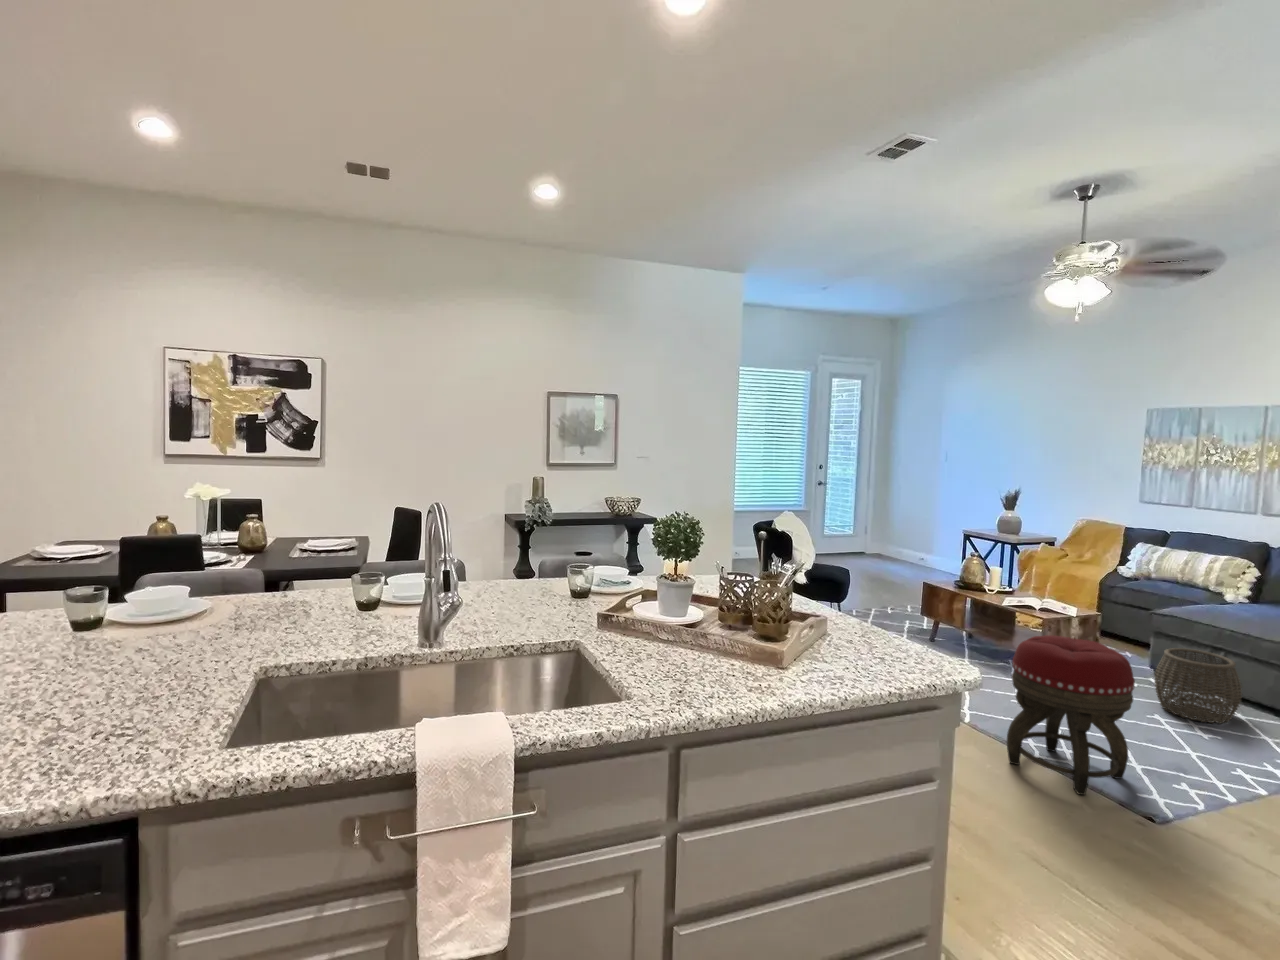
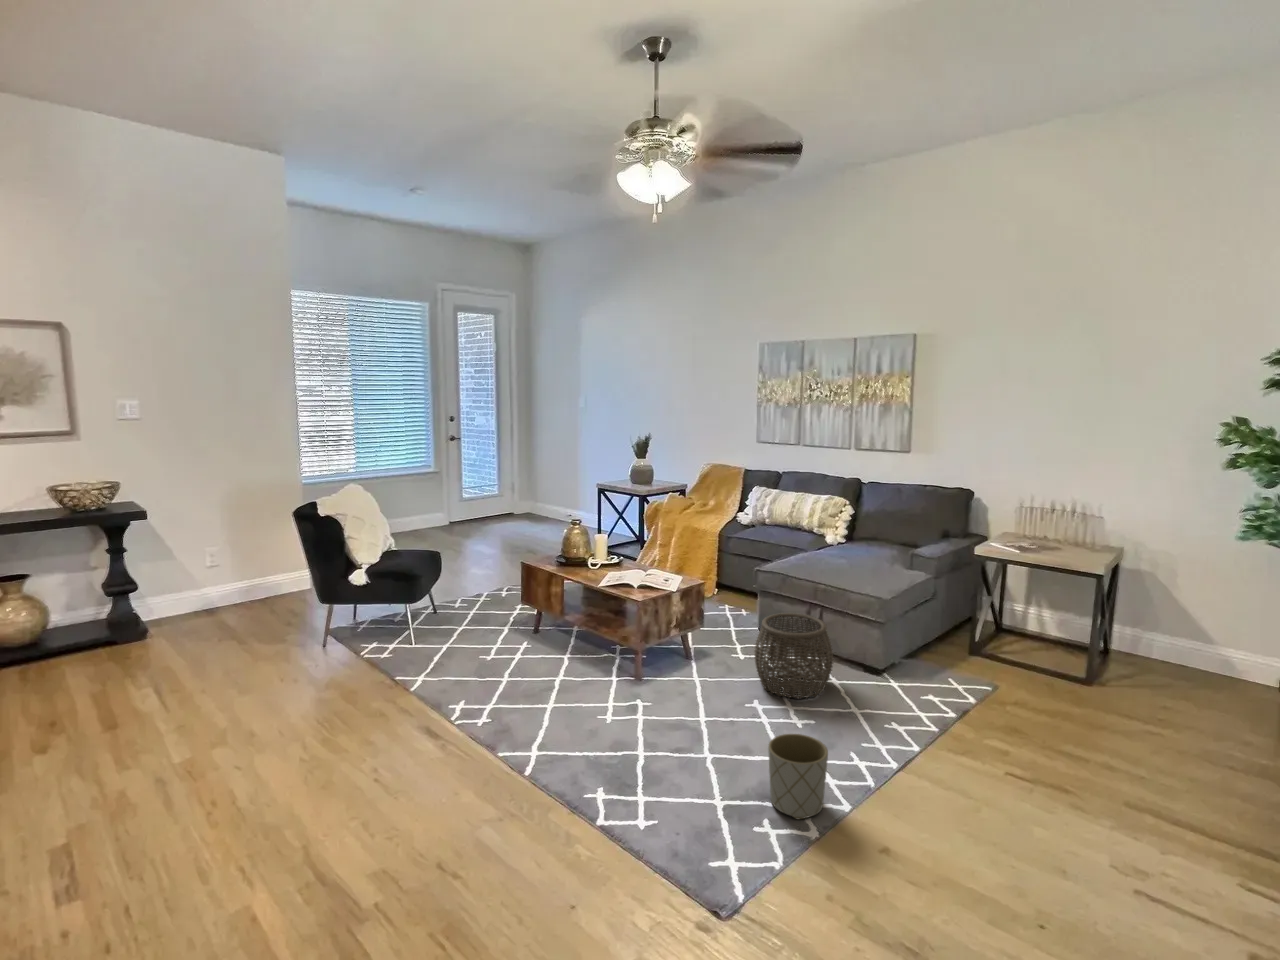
footstool: present [1007,635,1135,795] -> none [563,646,706,874]
planter: none [1186,729,1247,795] -> present [768,734,828,819]

